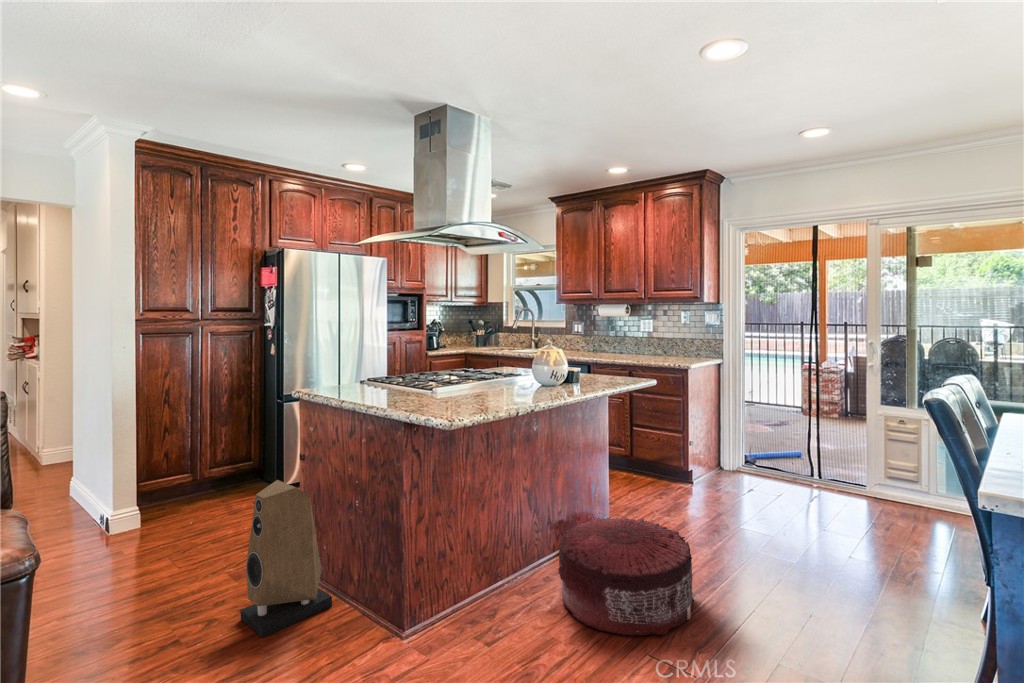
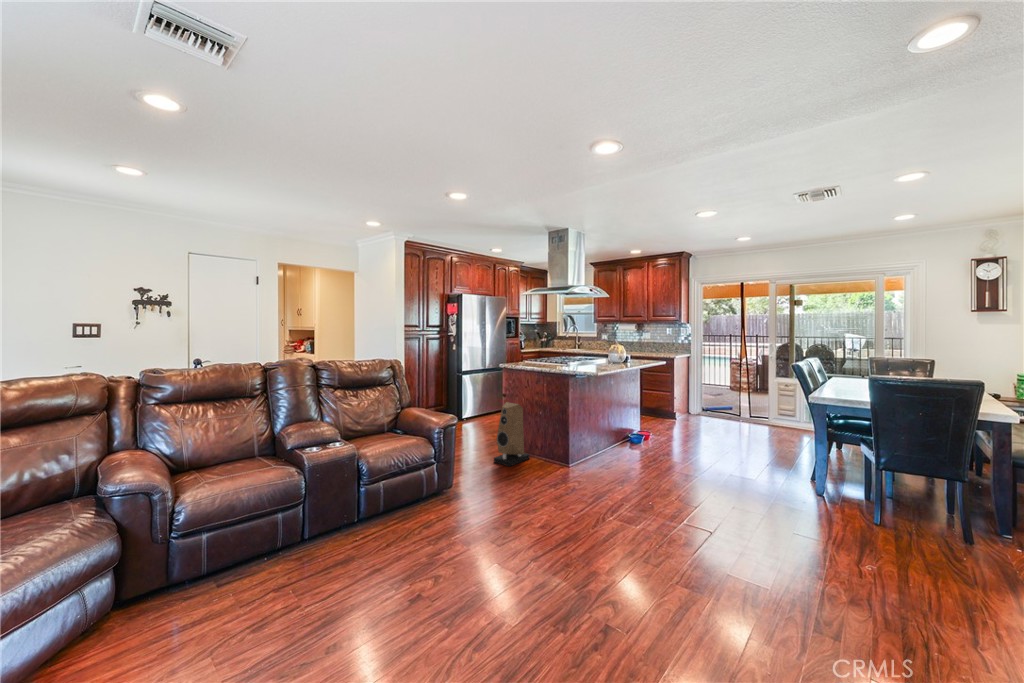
pouf: present [558,518,694,635] -> none [629,423,691,466]

